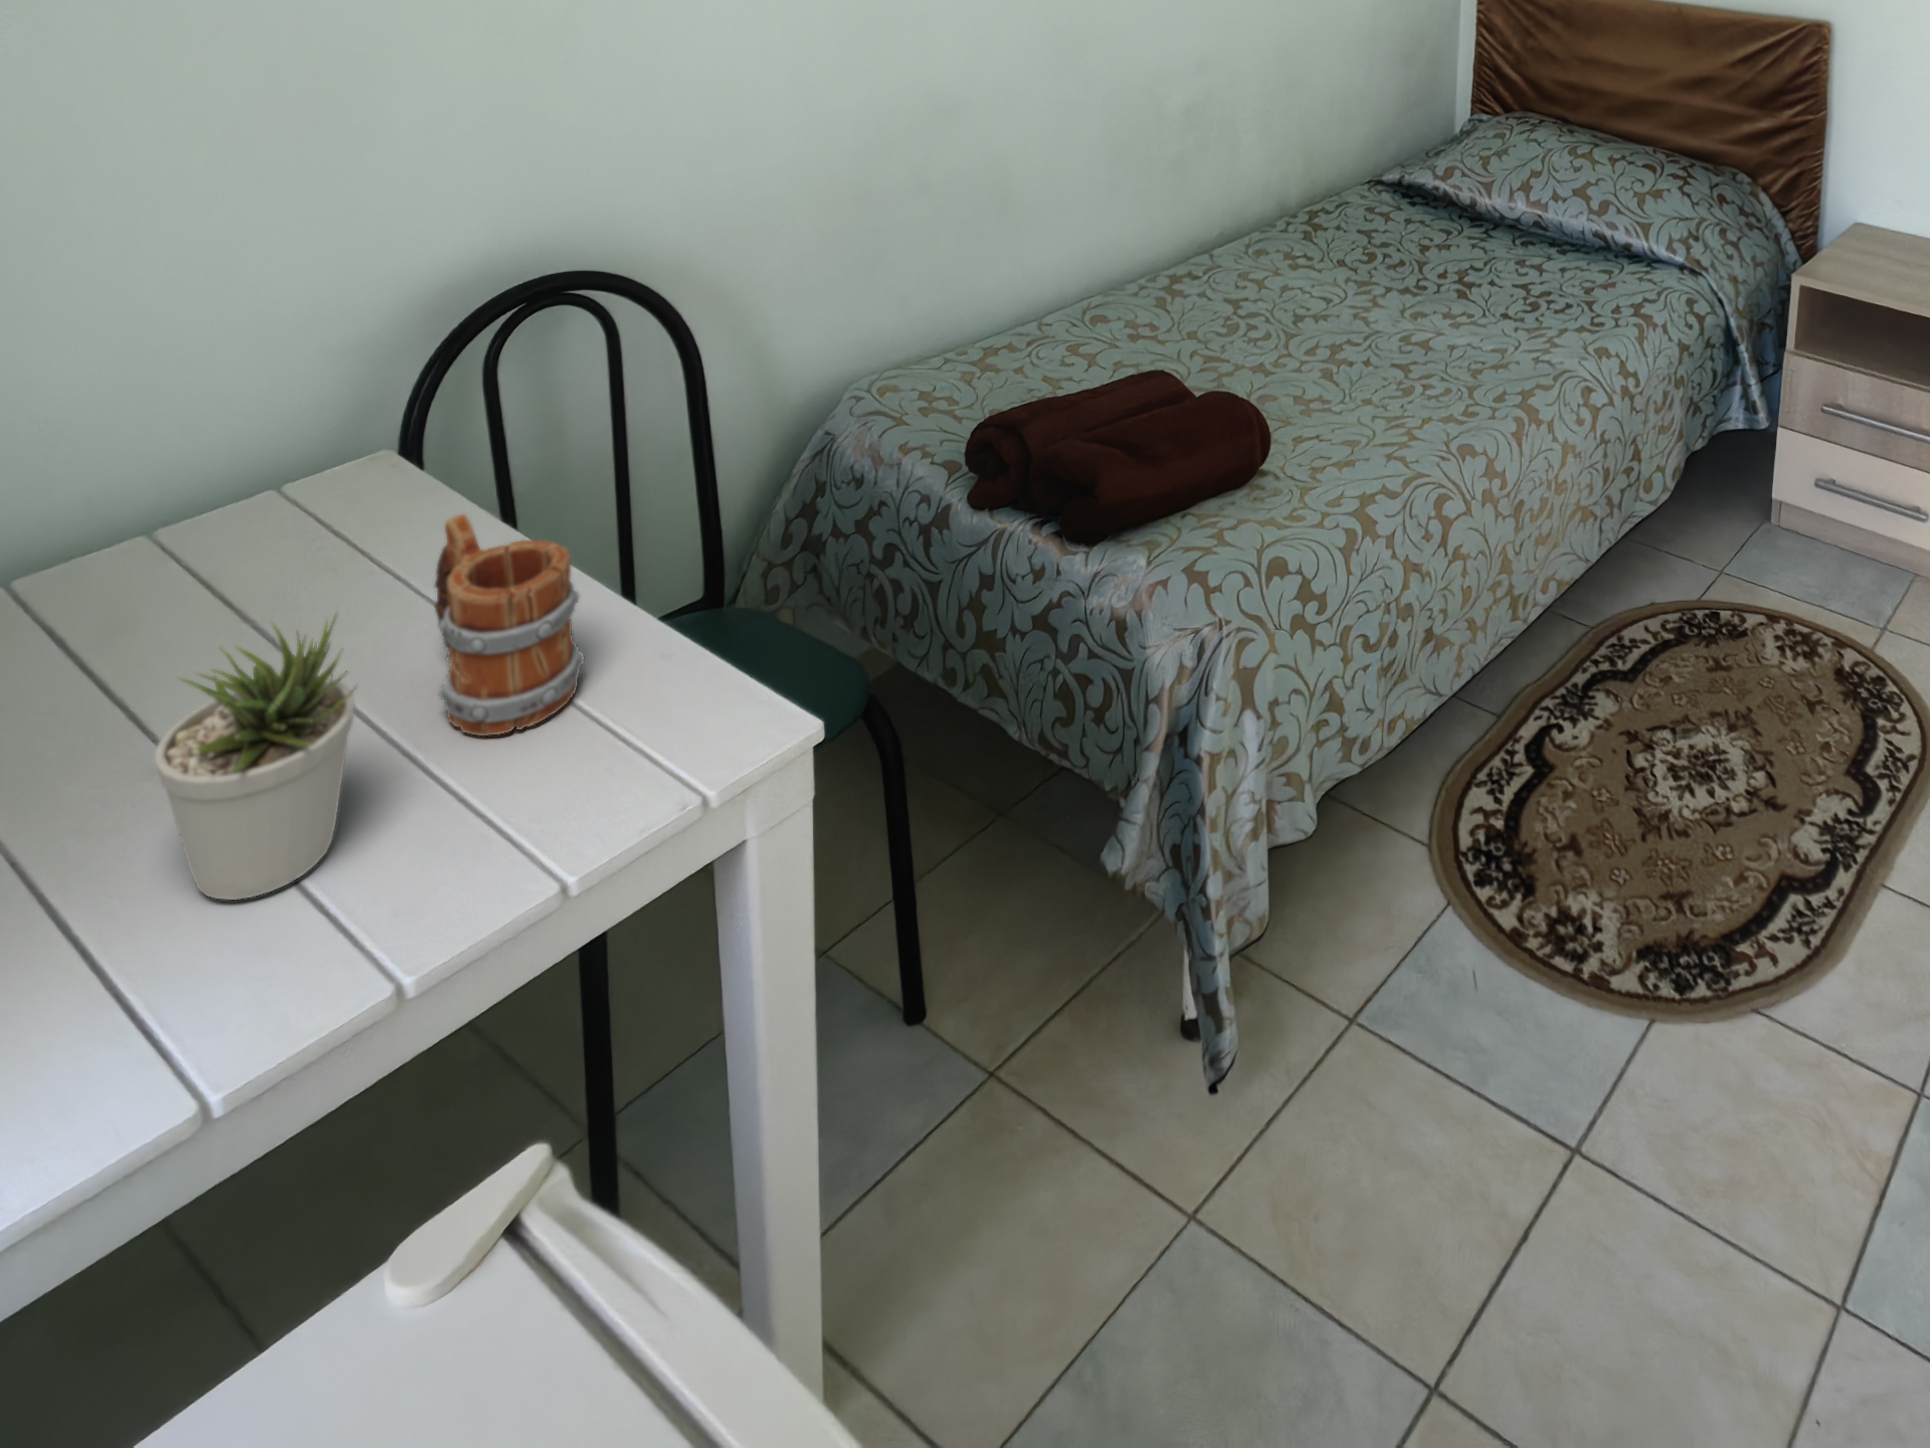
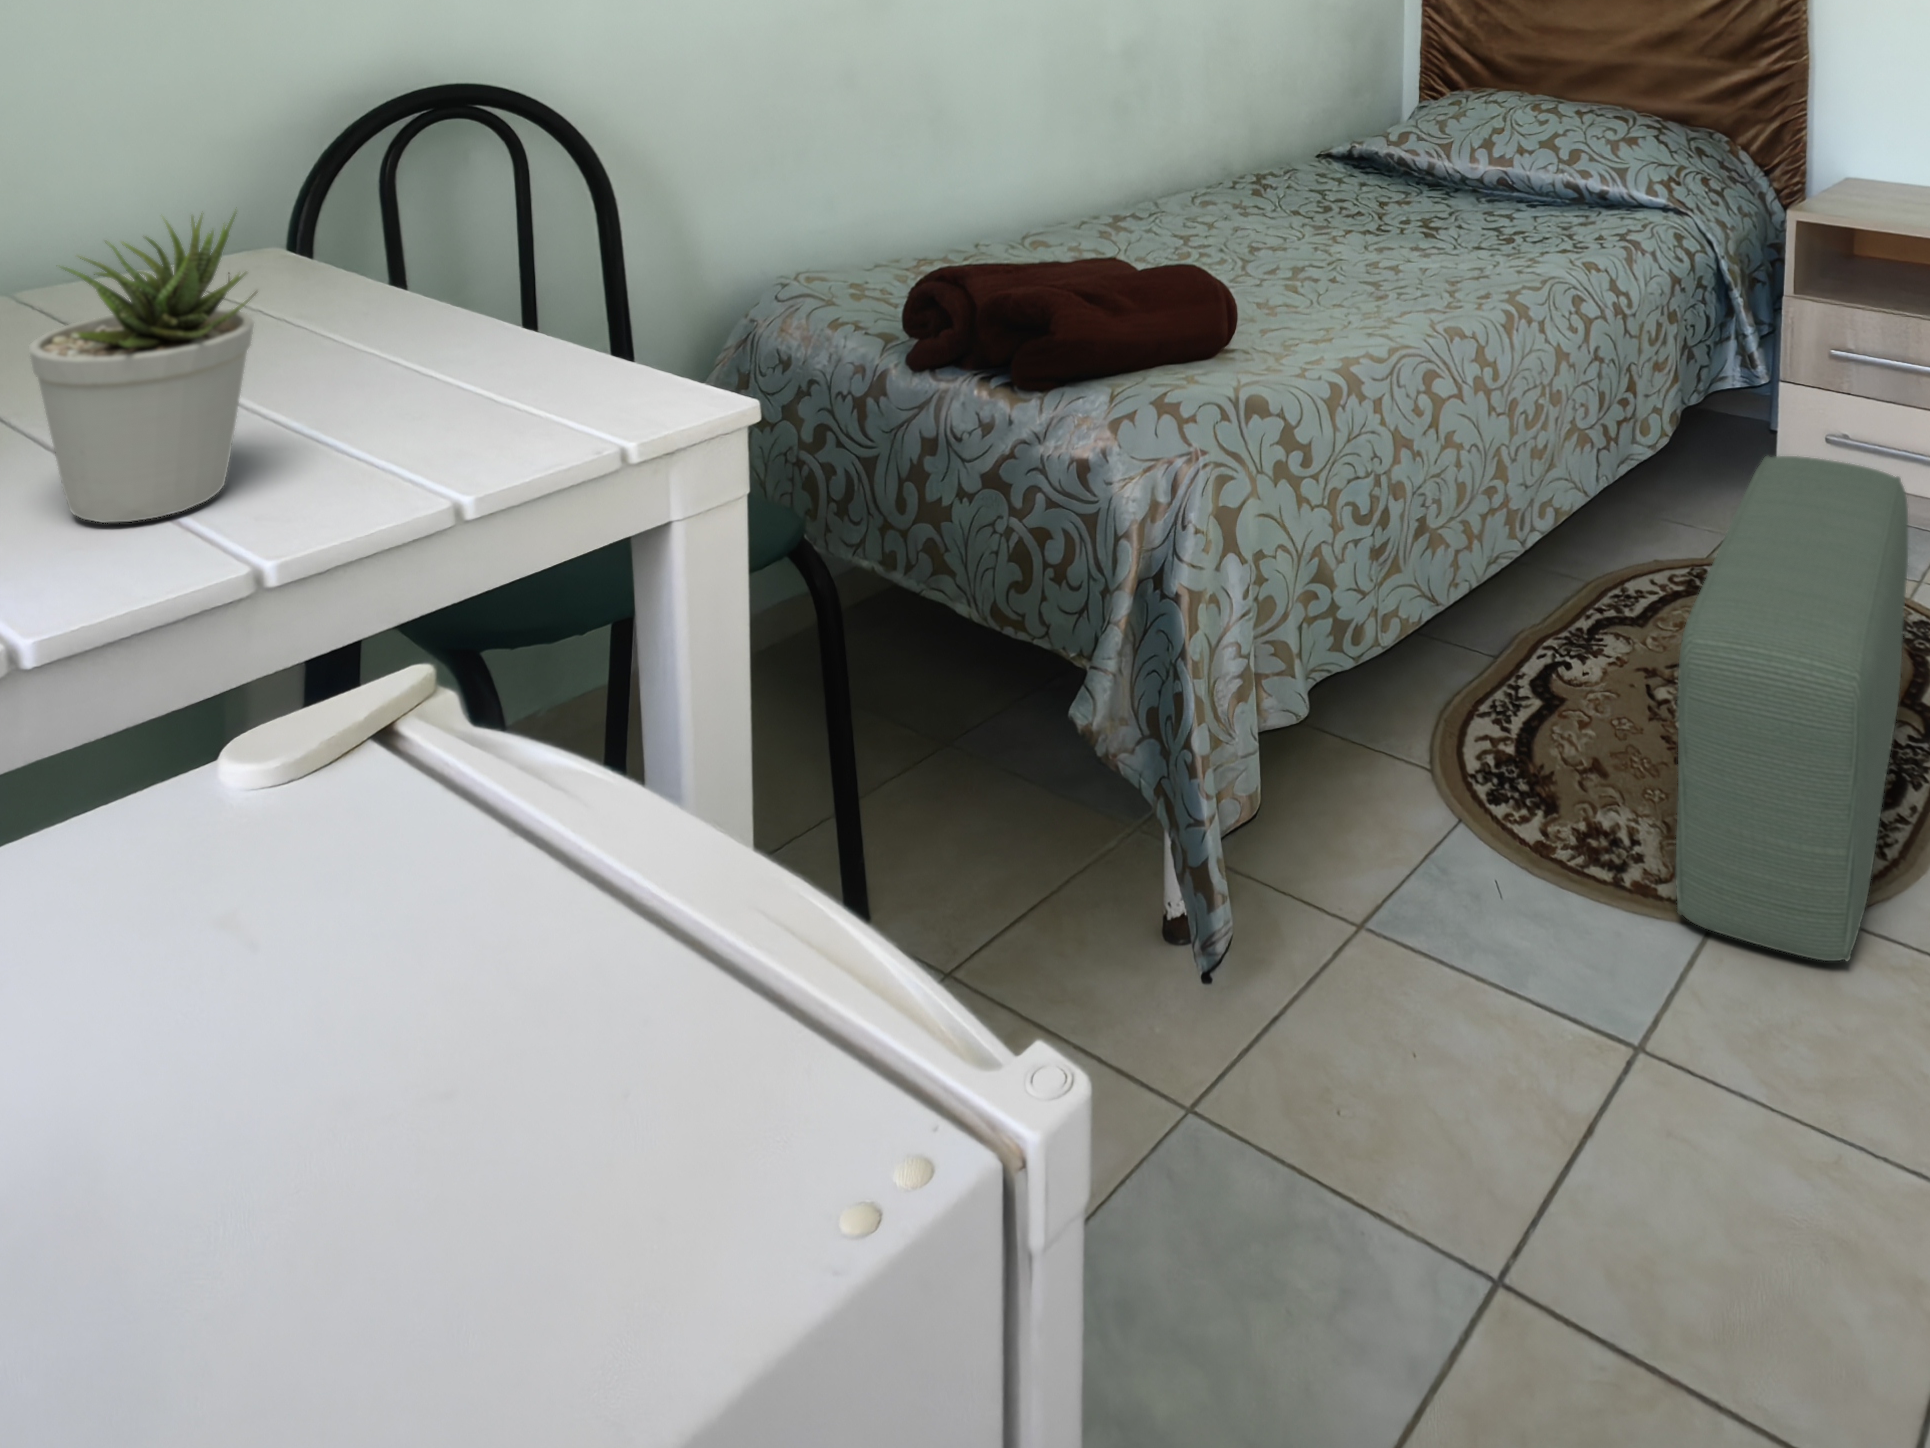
mug: present [434,514,584,736] -> none [337,201,504,422]
pouf: none [1625,550,1861,1066] -> present [1676,456,1908,961]

